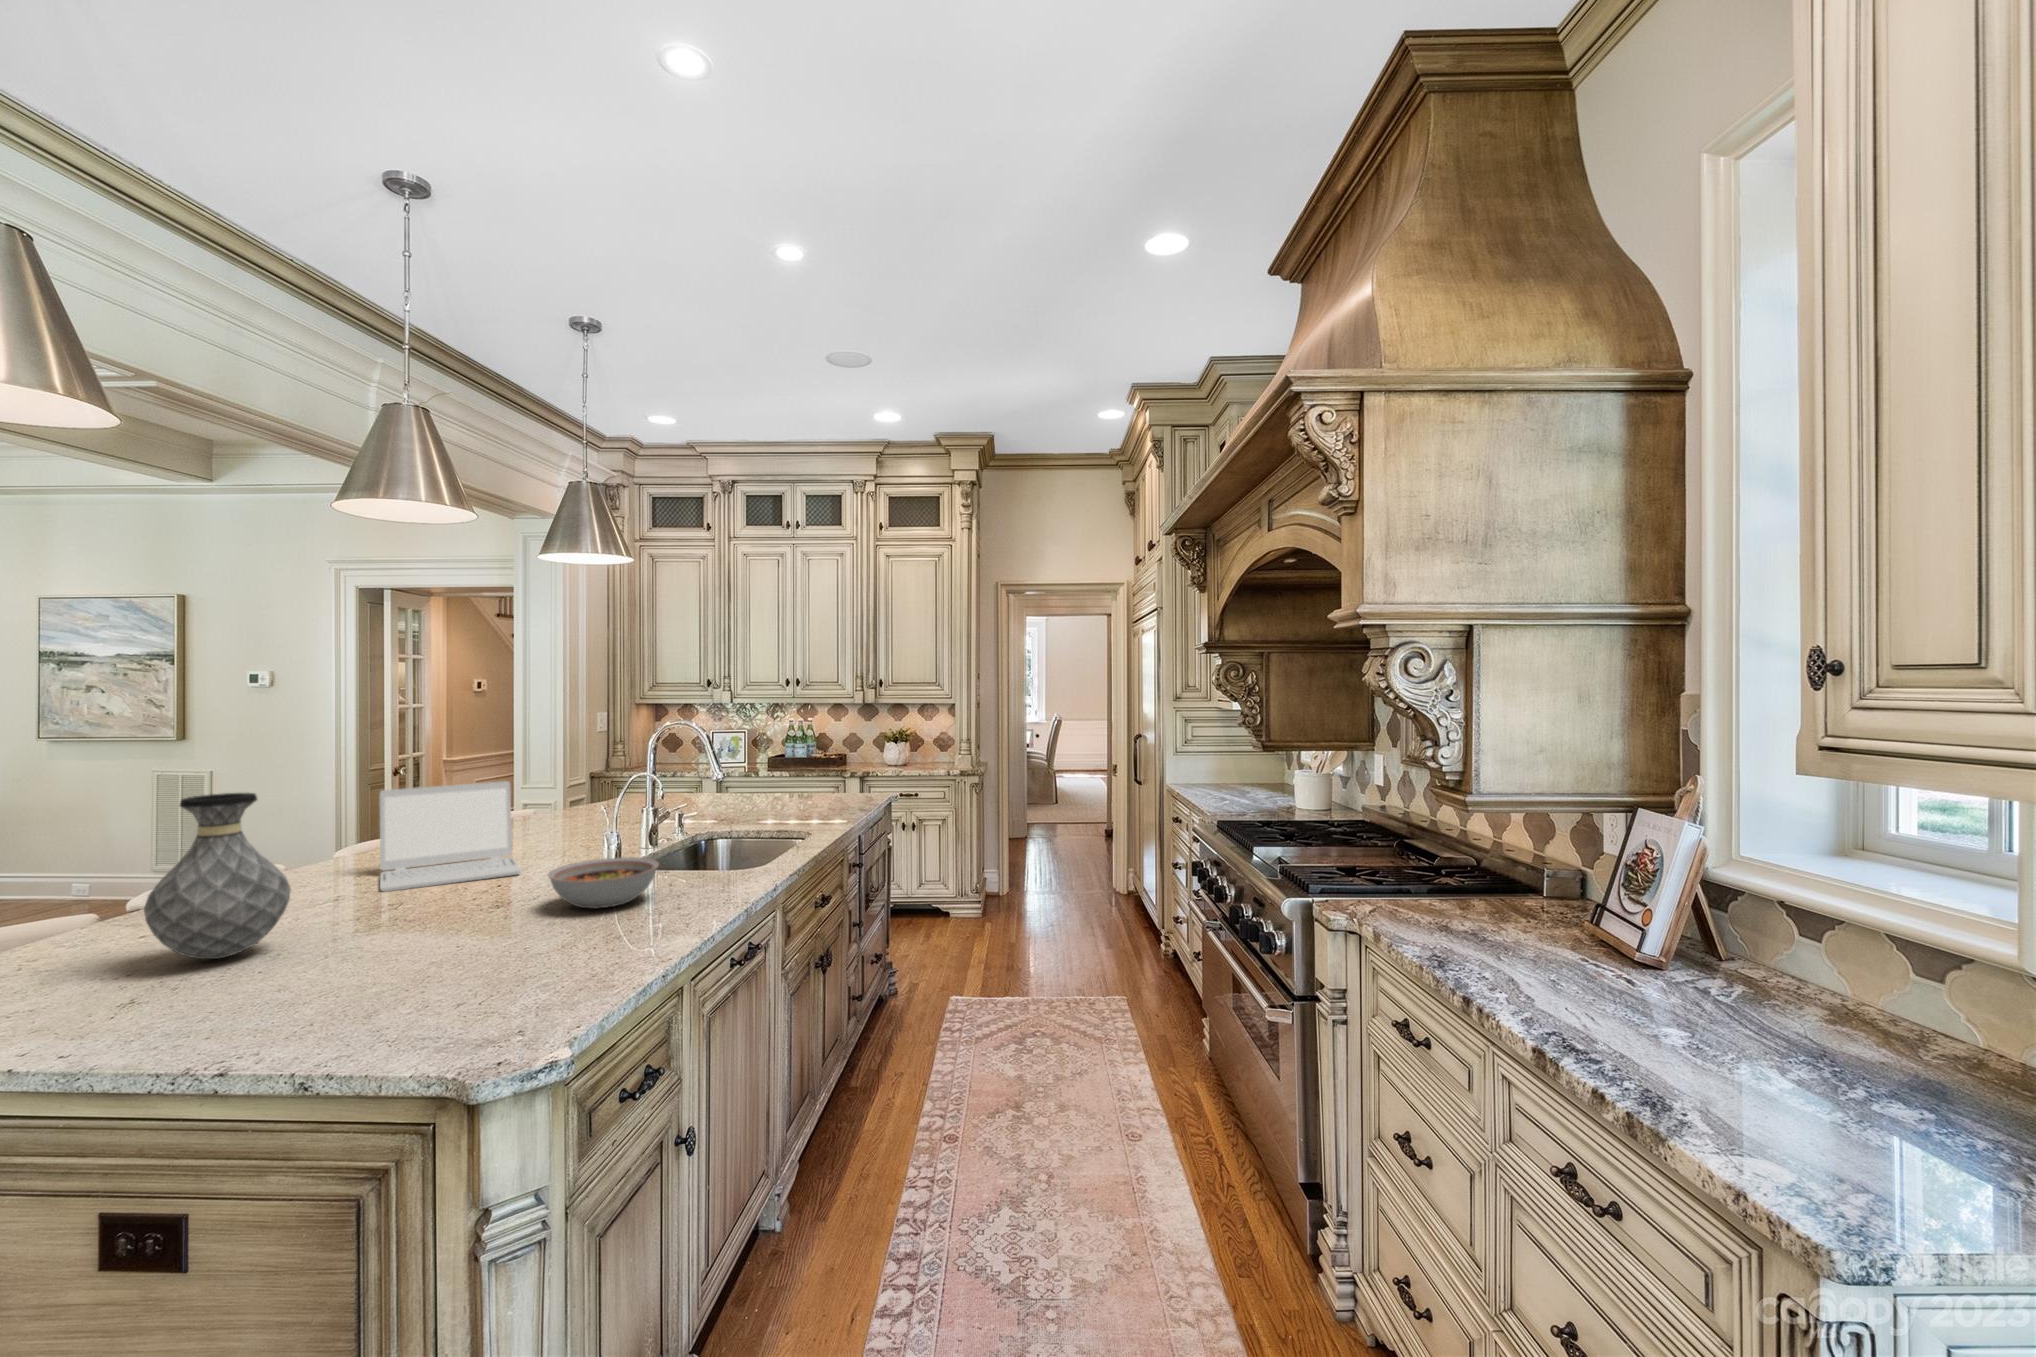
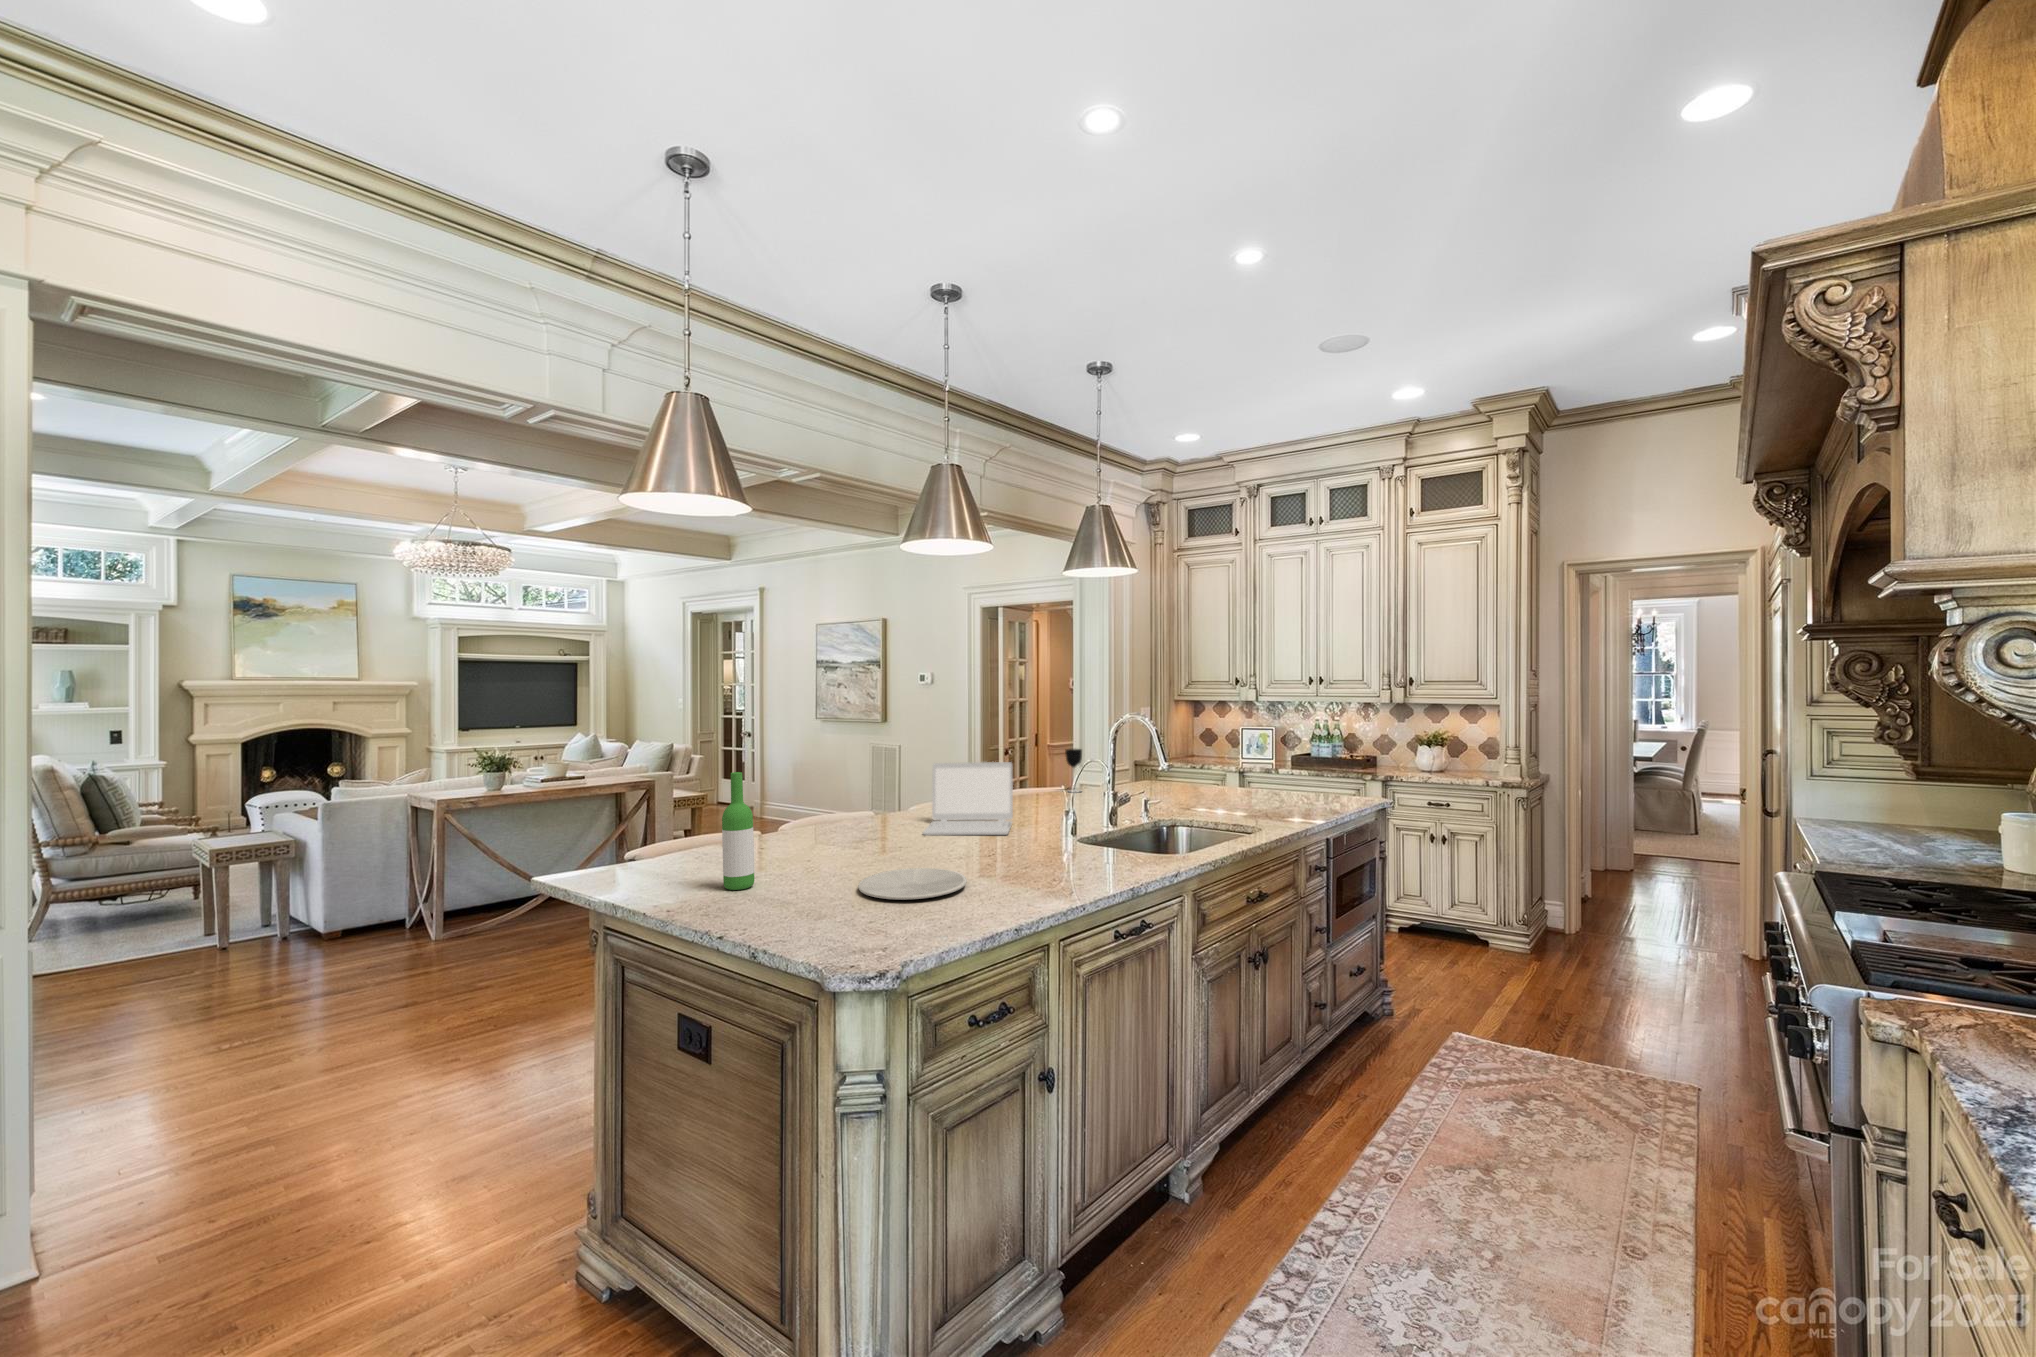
wine glass: none [543,763,566,817] -> present [1065,749,1082,793]
vase: present [144,793,291,959] -> none [781,760,850,864]
wine bottle: none [45,821,122,1028] -> present [722,772,755,890]
bowl: present [548,857,659,908] -> none [997,830,1078,869]
plate: none [353,926,535,981] -> present [858,868,967,900]

